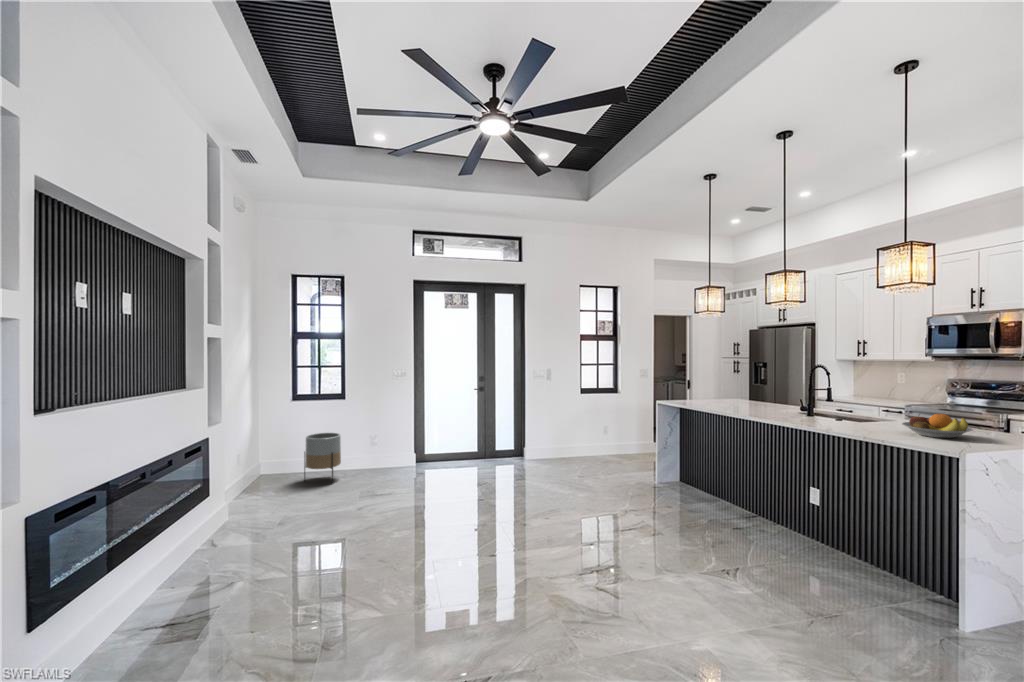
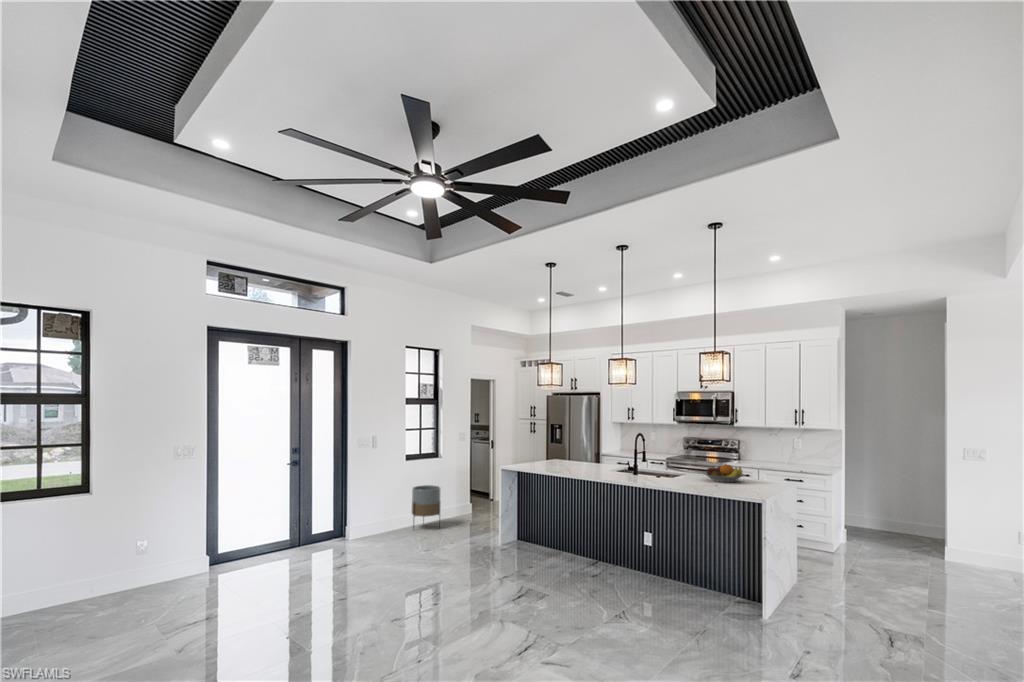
planter: present [304,433,341,484] -> present [412,485,440,529]

